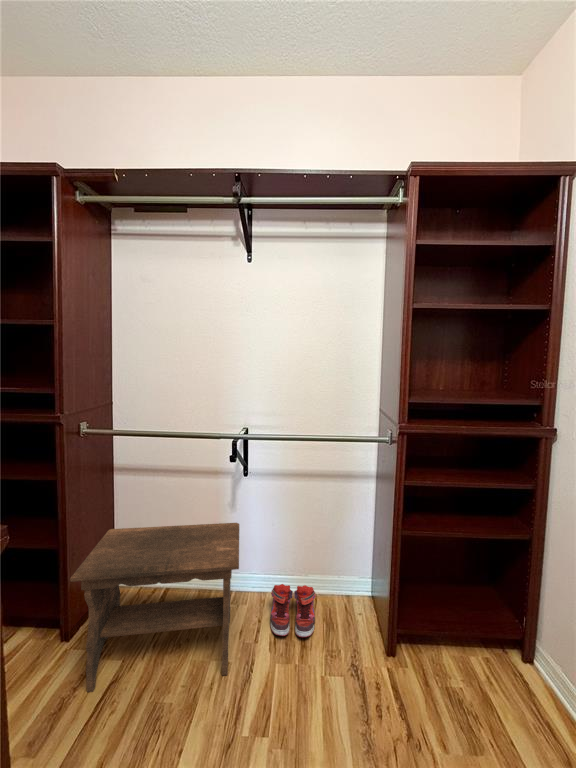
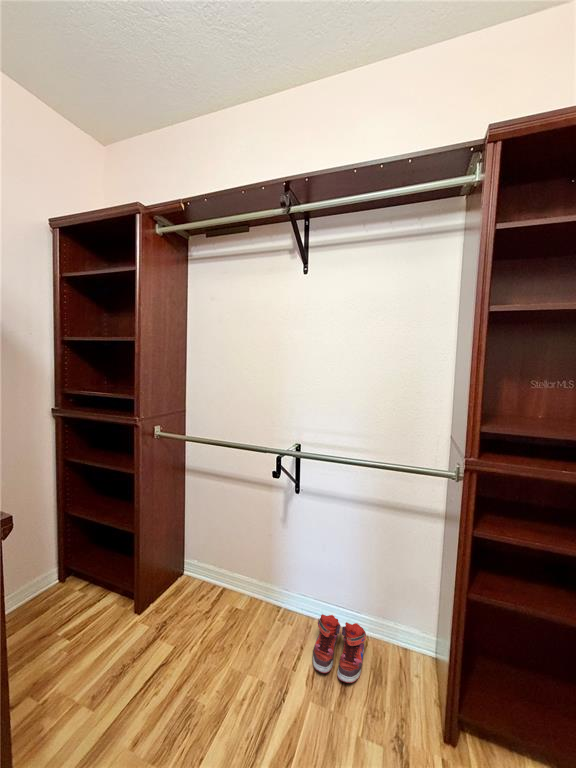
footstool: present [70,523,239,692] -> none [129,524,286,695]

